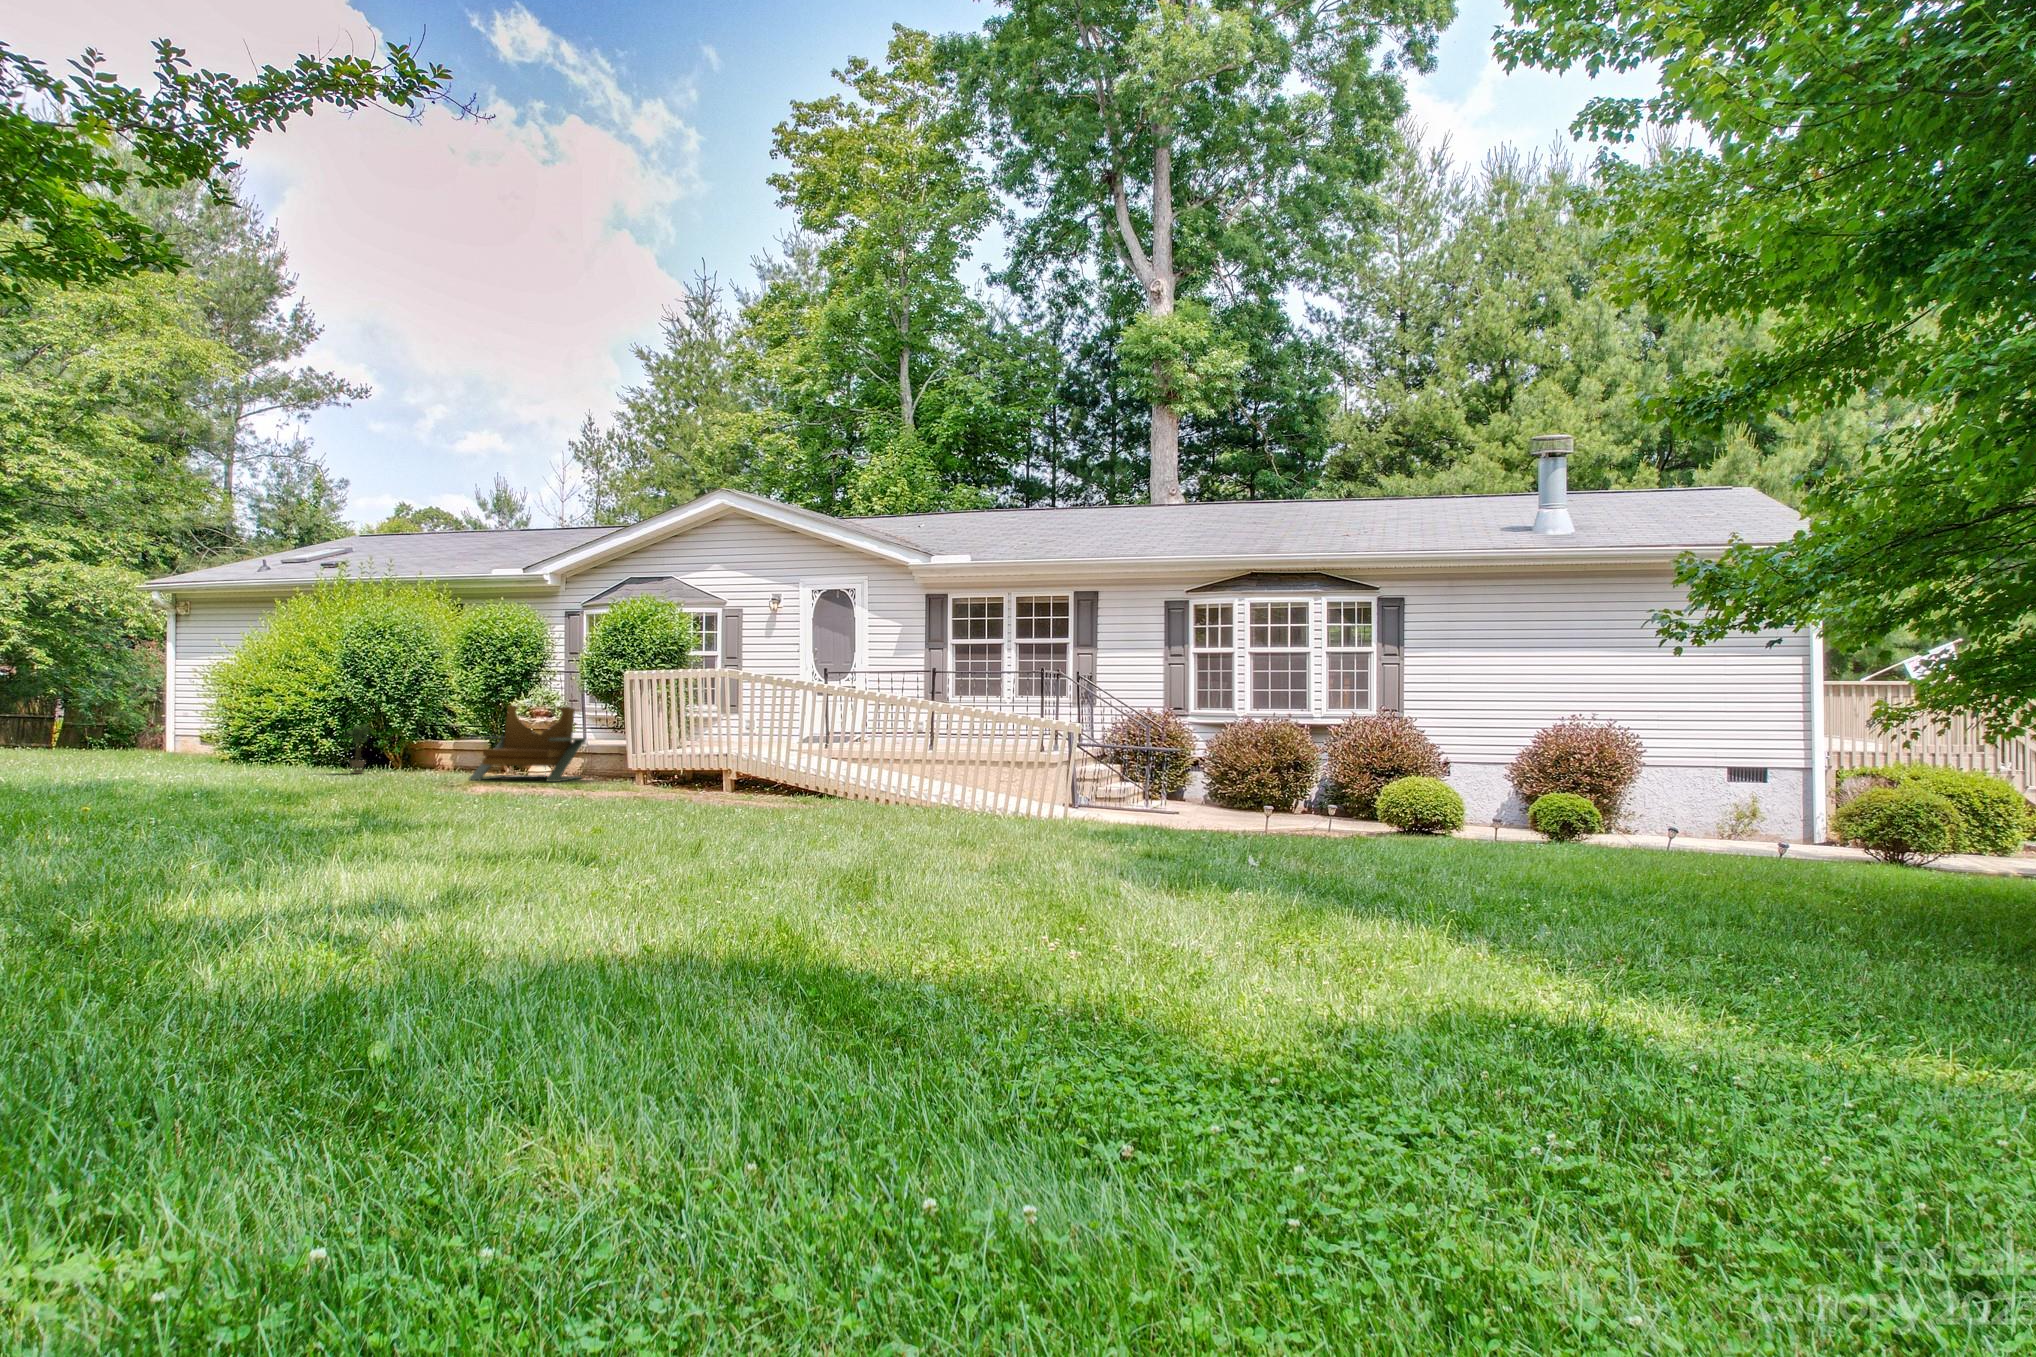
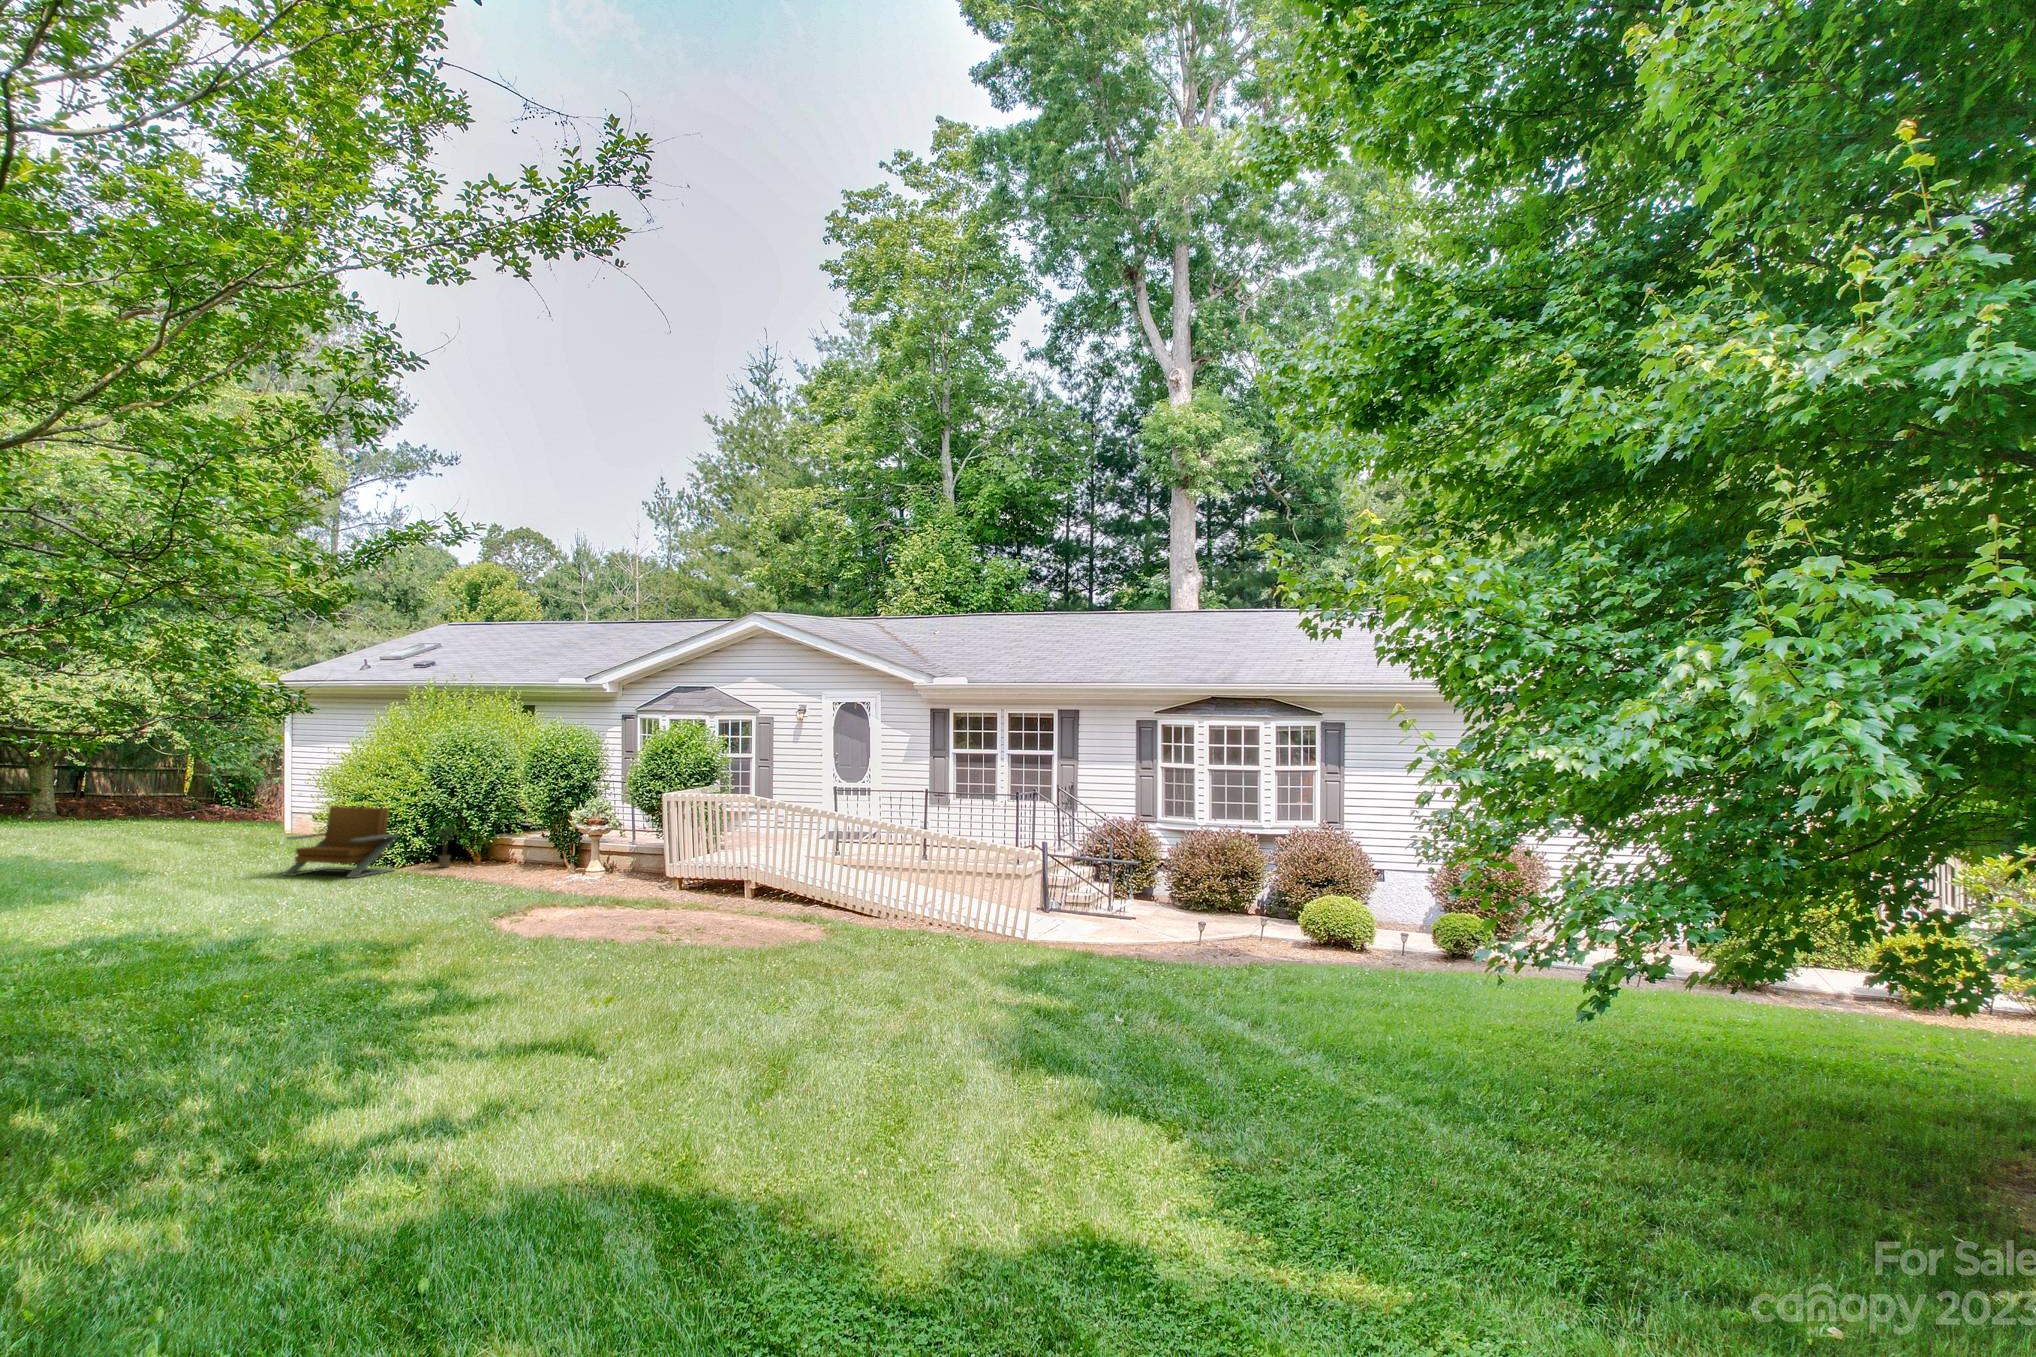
lounge chair: present [469,705,585,782] -> present [283,806,399,878]

